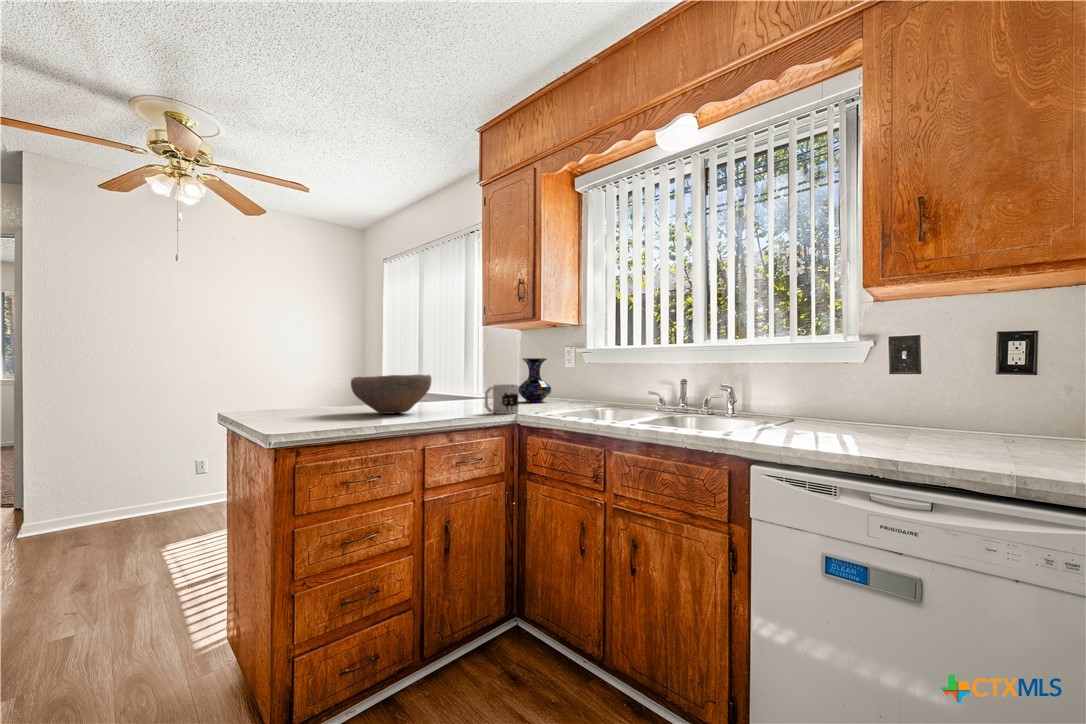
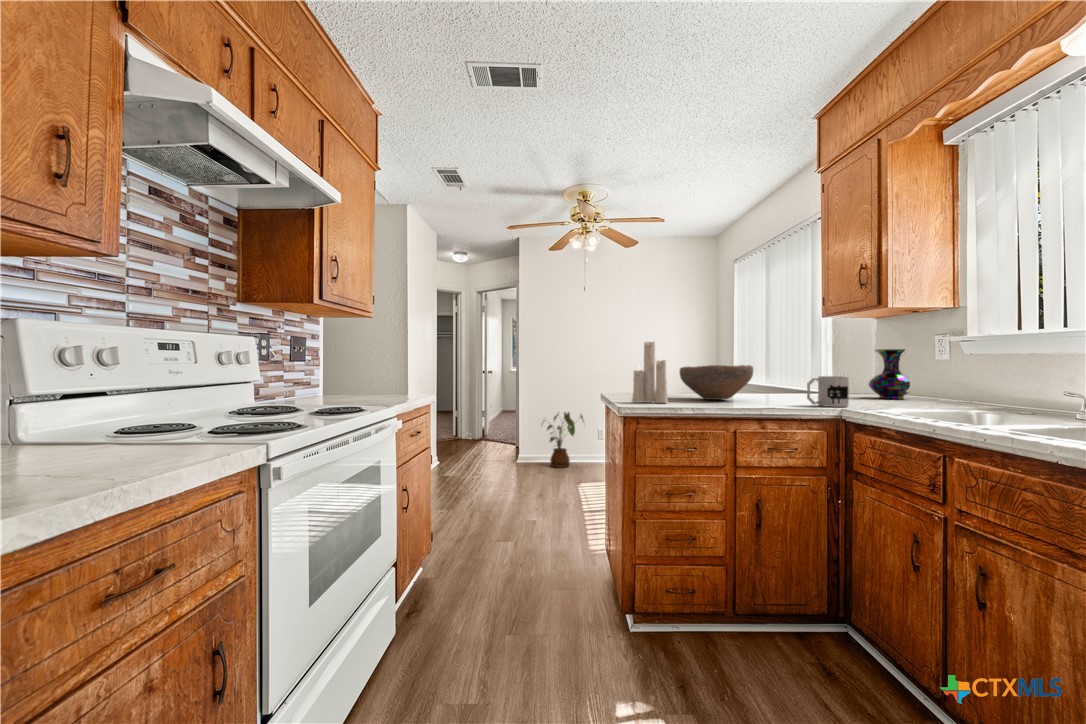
candle: none [299,332,345,424] -> present [632,337,668,403]
house plant: none [105,440,183,521] -> present [544,412,584,468]

